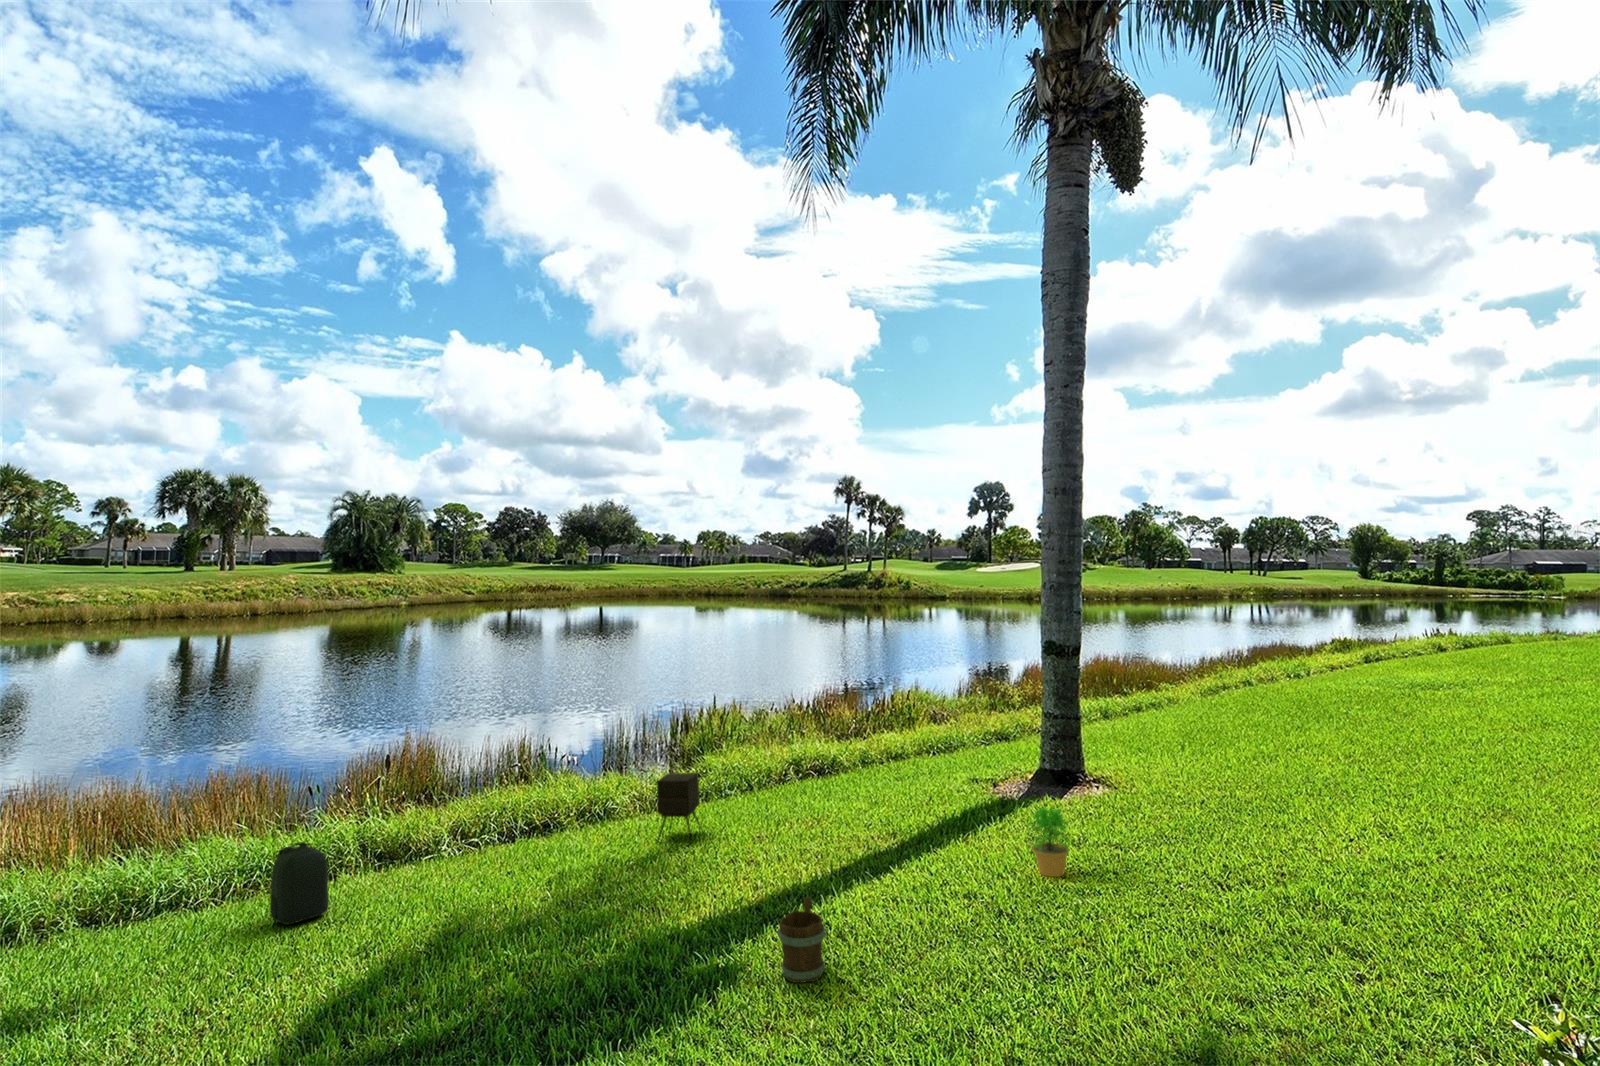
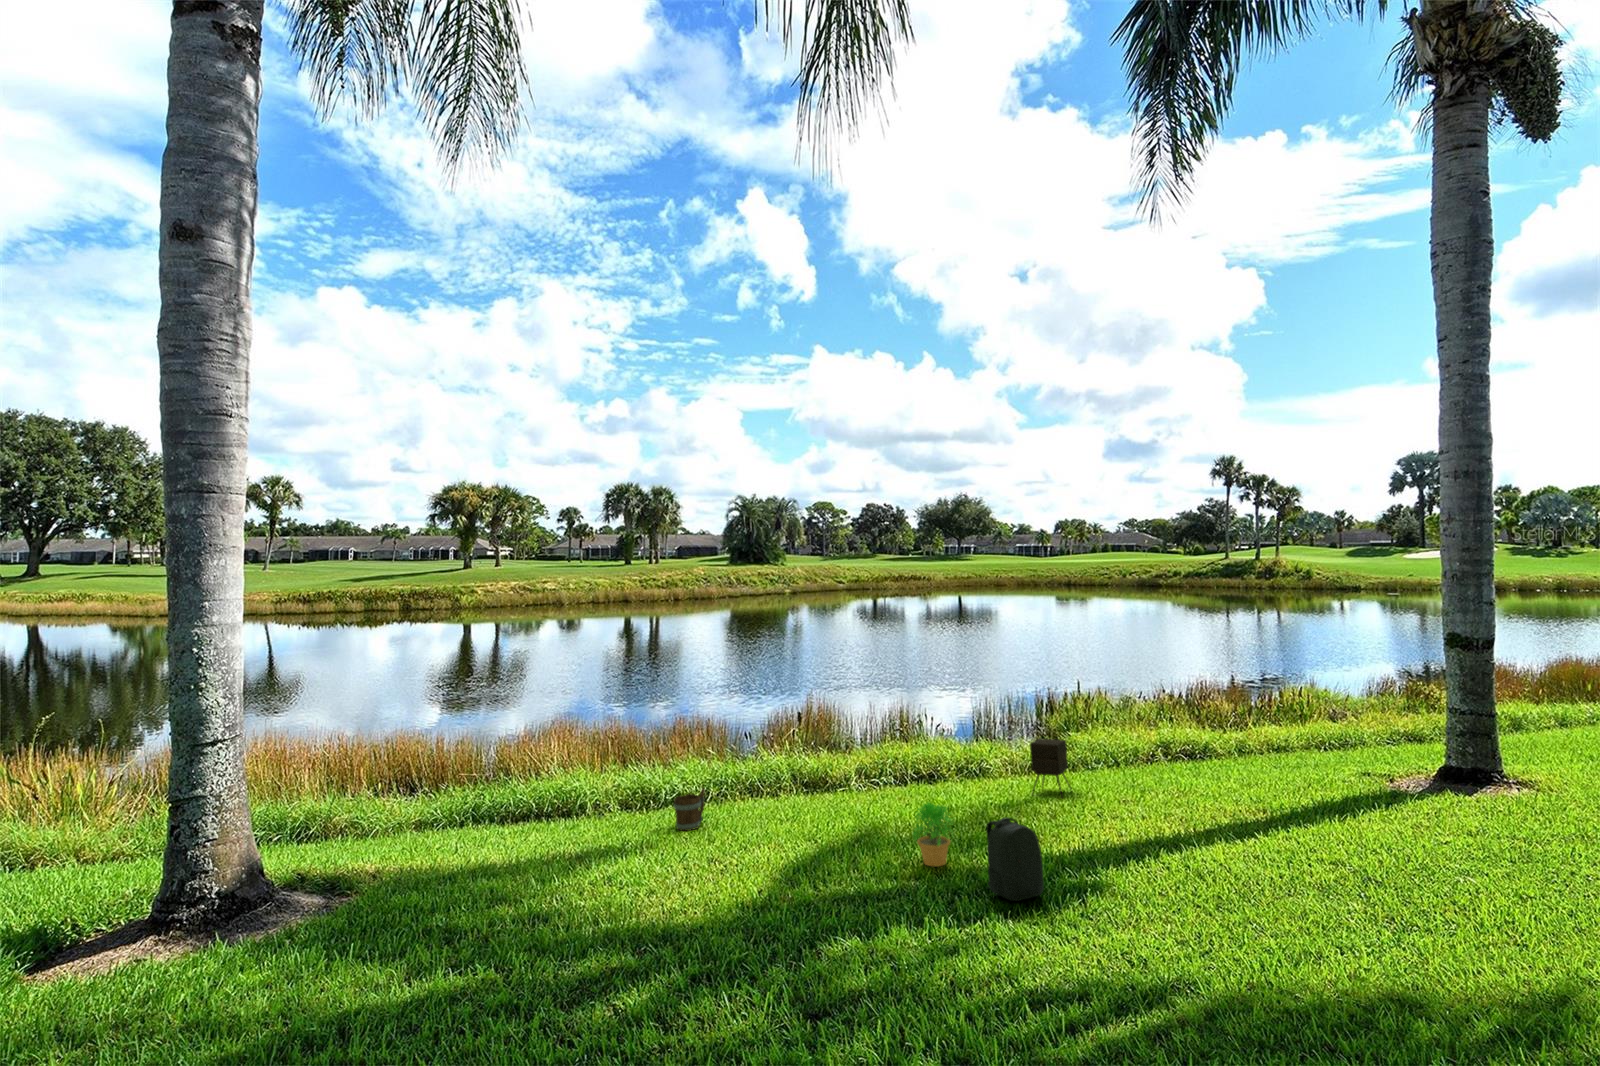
potted plant: present [1027,807,1069,877] -> present [914,803,952,866]
backpack: present [270,842,329,925] -> present [986,818,1044,901]
bucket: present [777,897,827,983] -> present [674,789,705,831]

